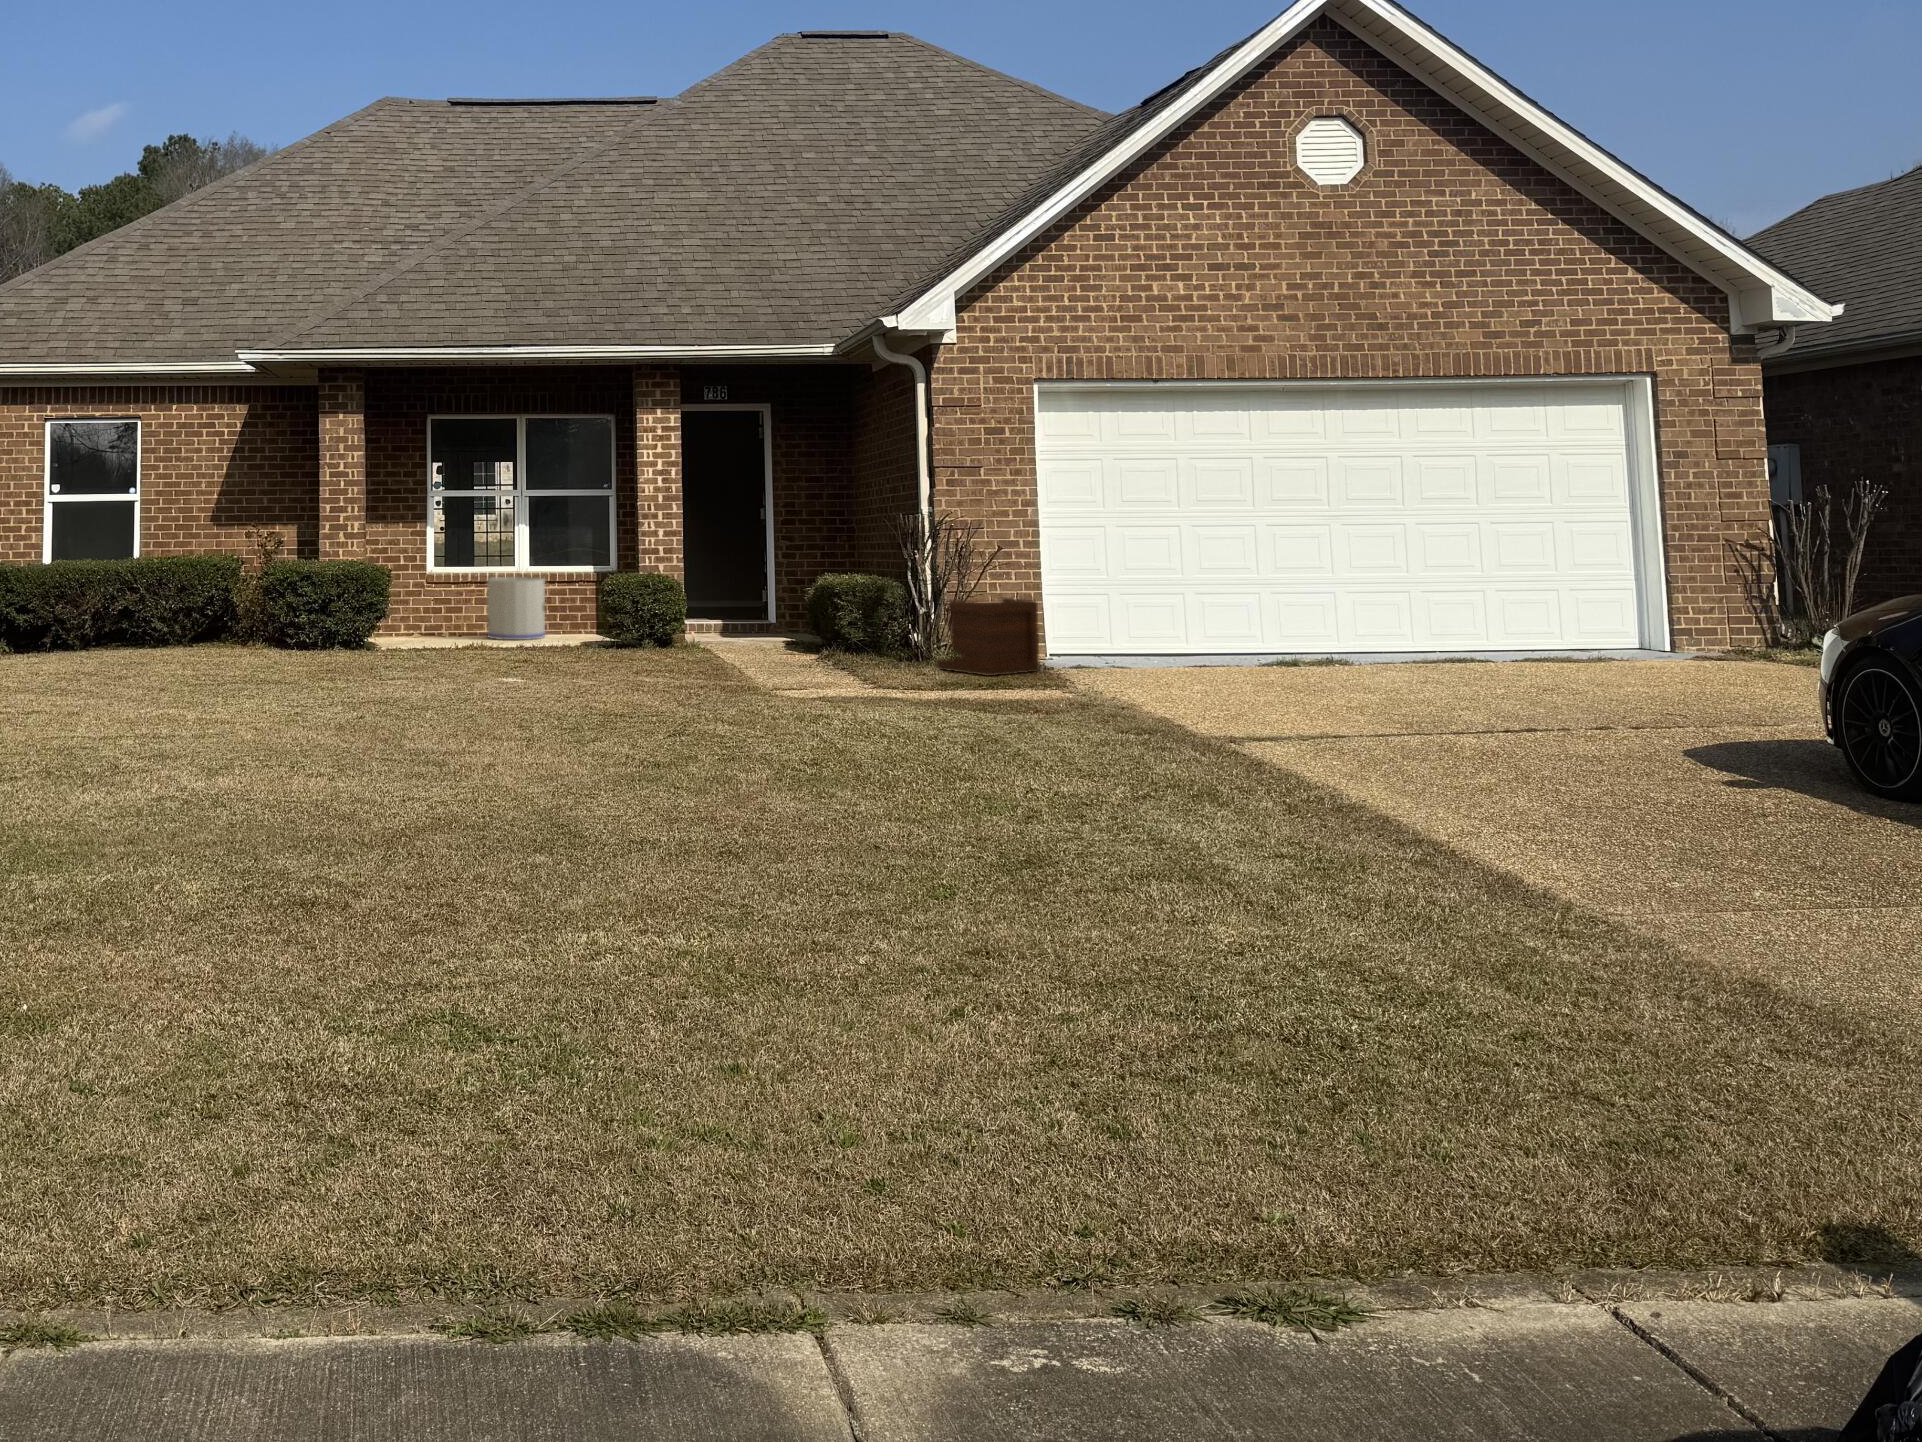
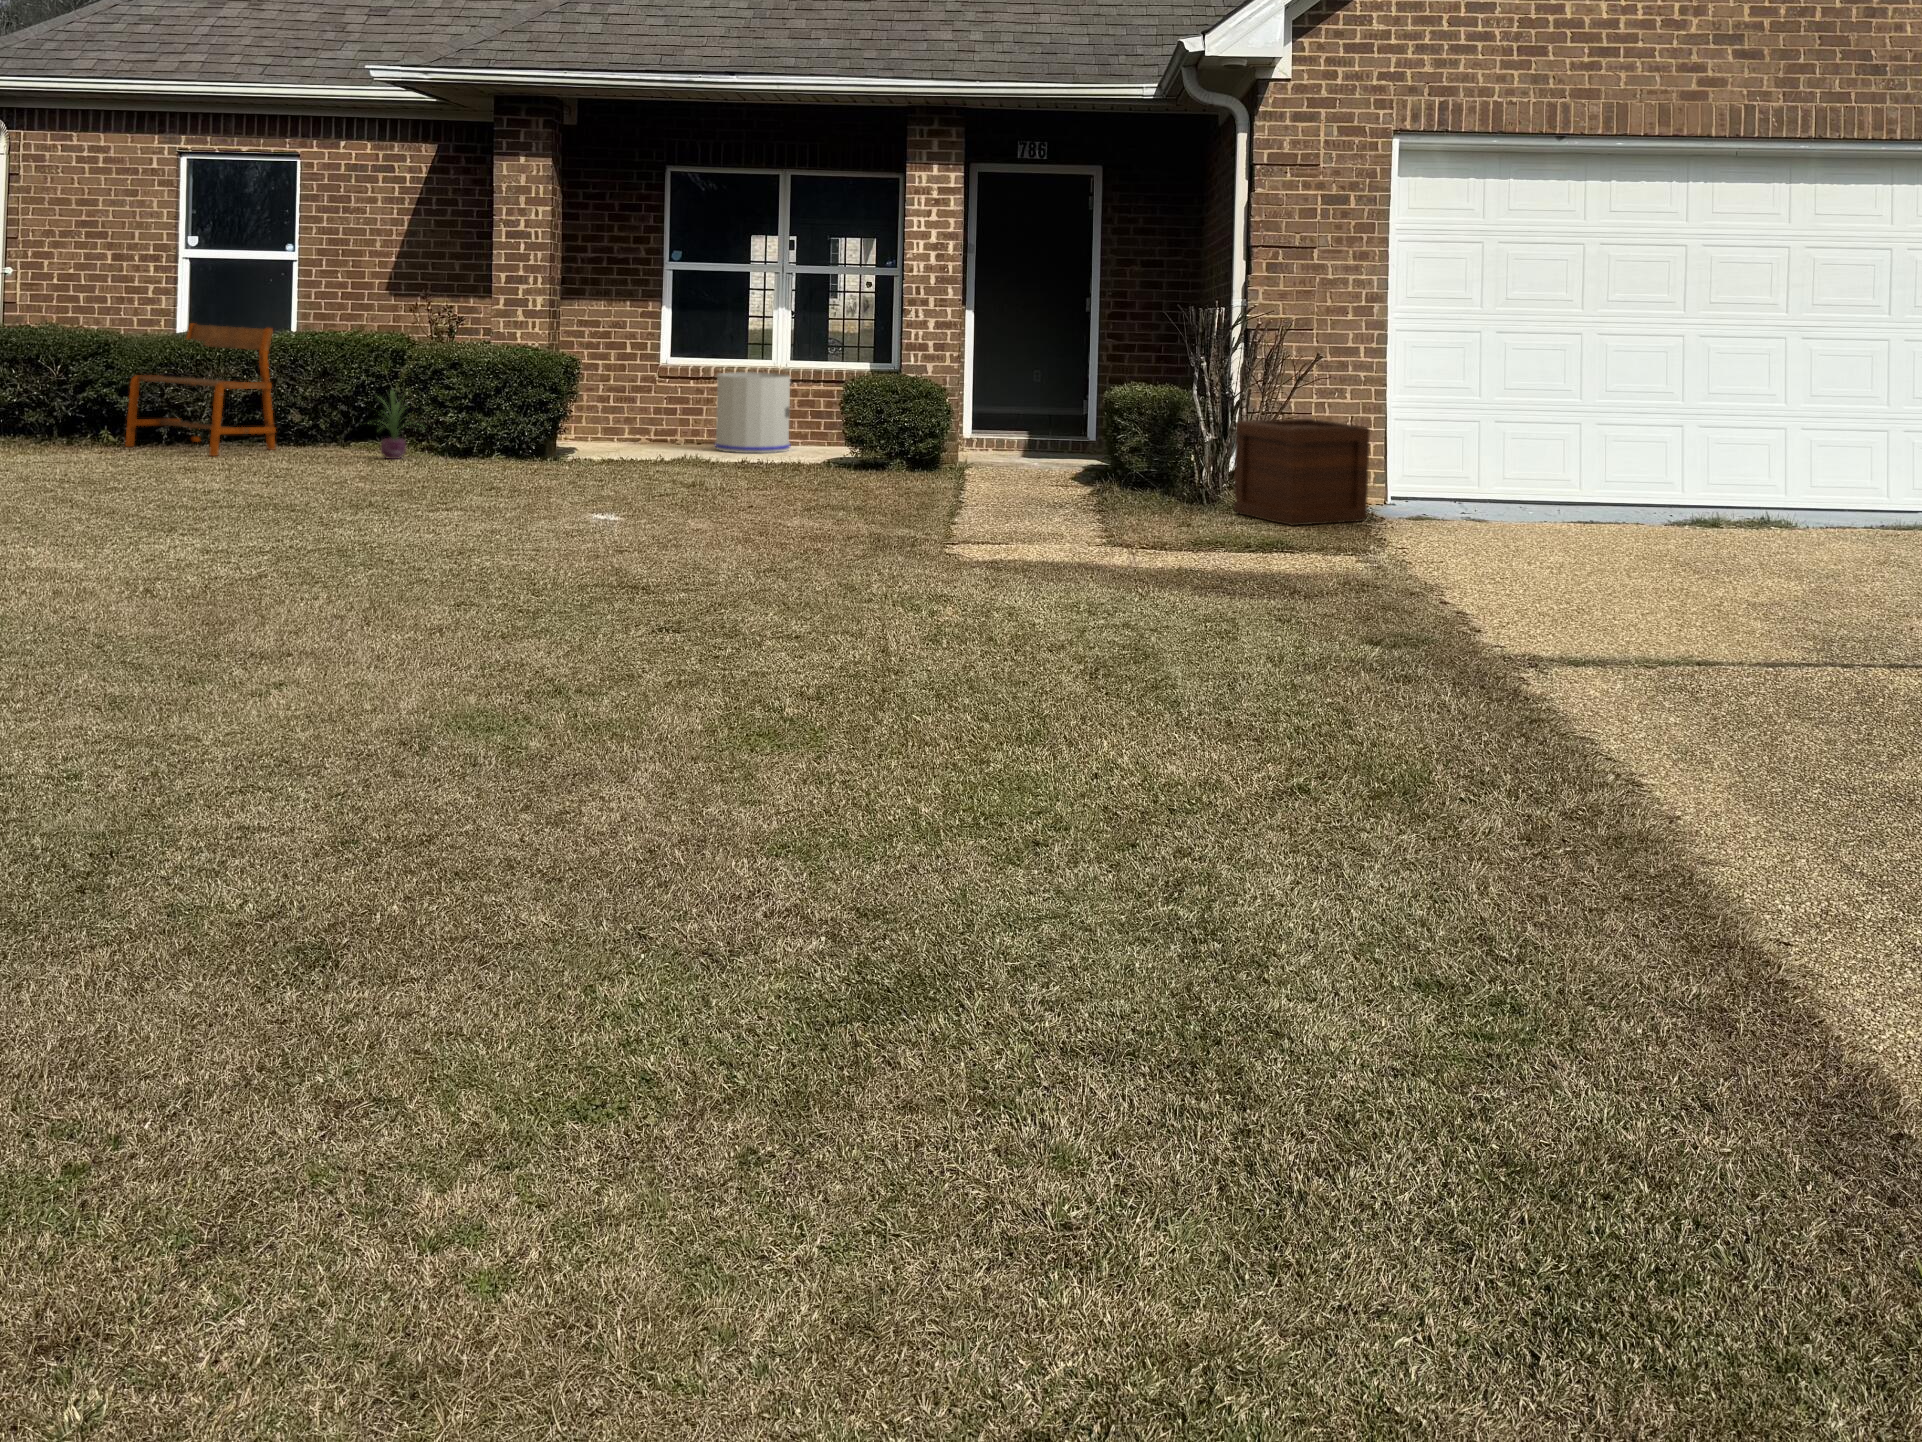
bench: none [41,552,159,655] -> present [125,323,276,456]
decorative plant: none [230,599,286,653] -> present [368,390,424,459]

